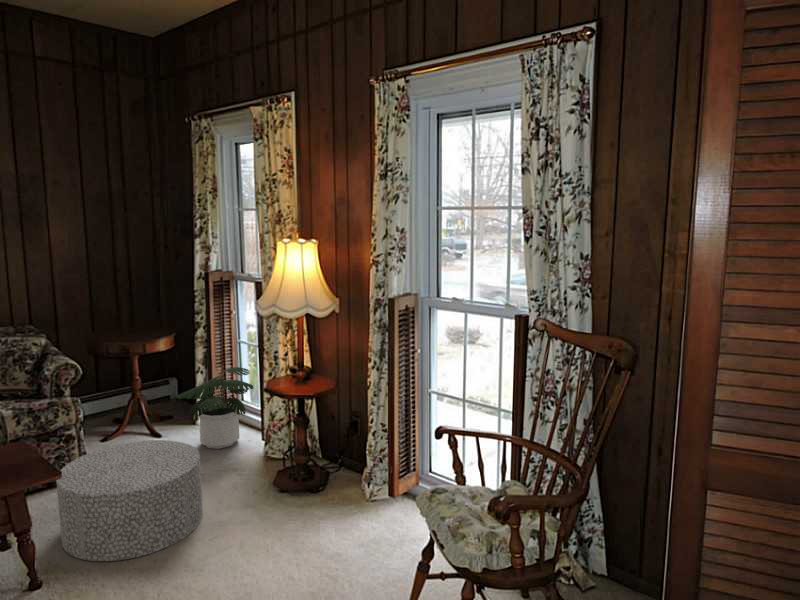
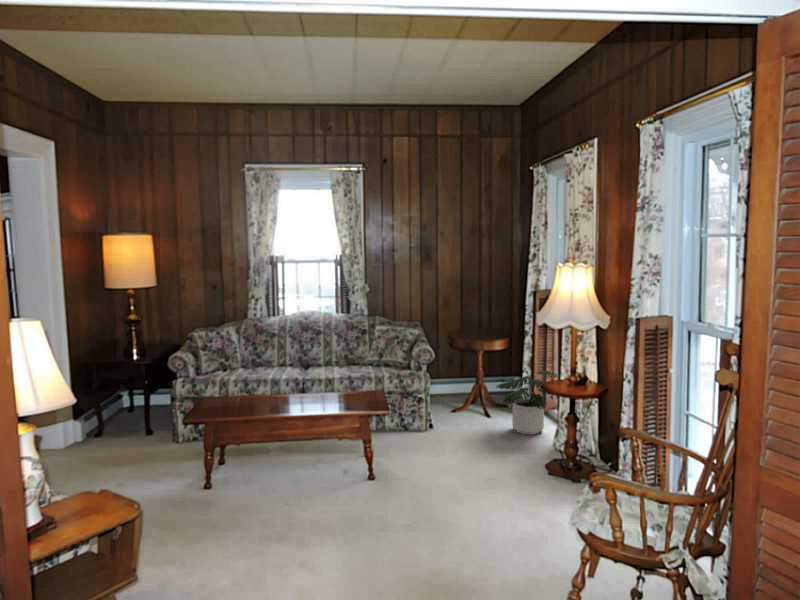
ottoman: present [56,440,203,561] -> none [394,408,486,482]

